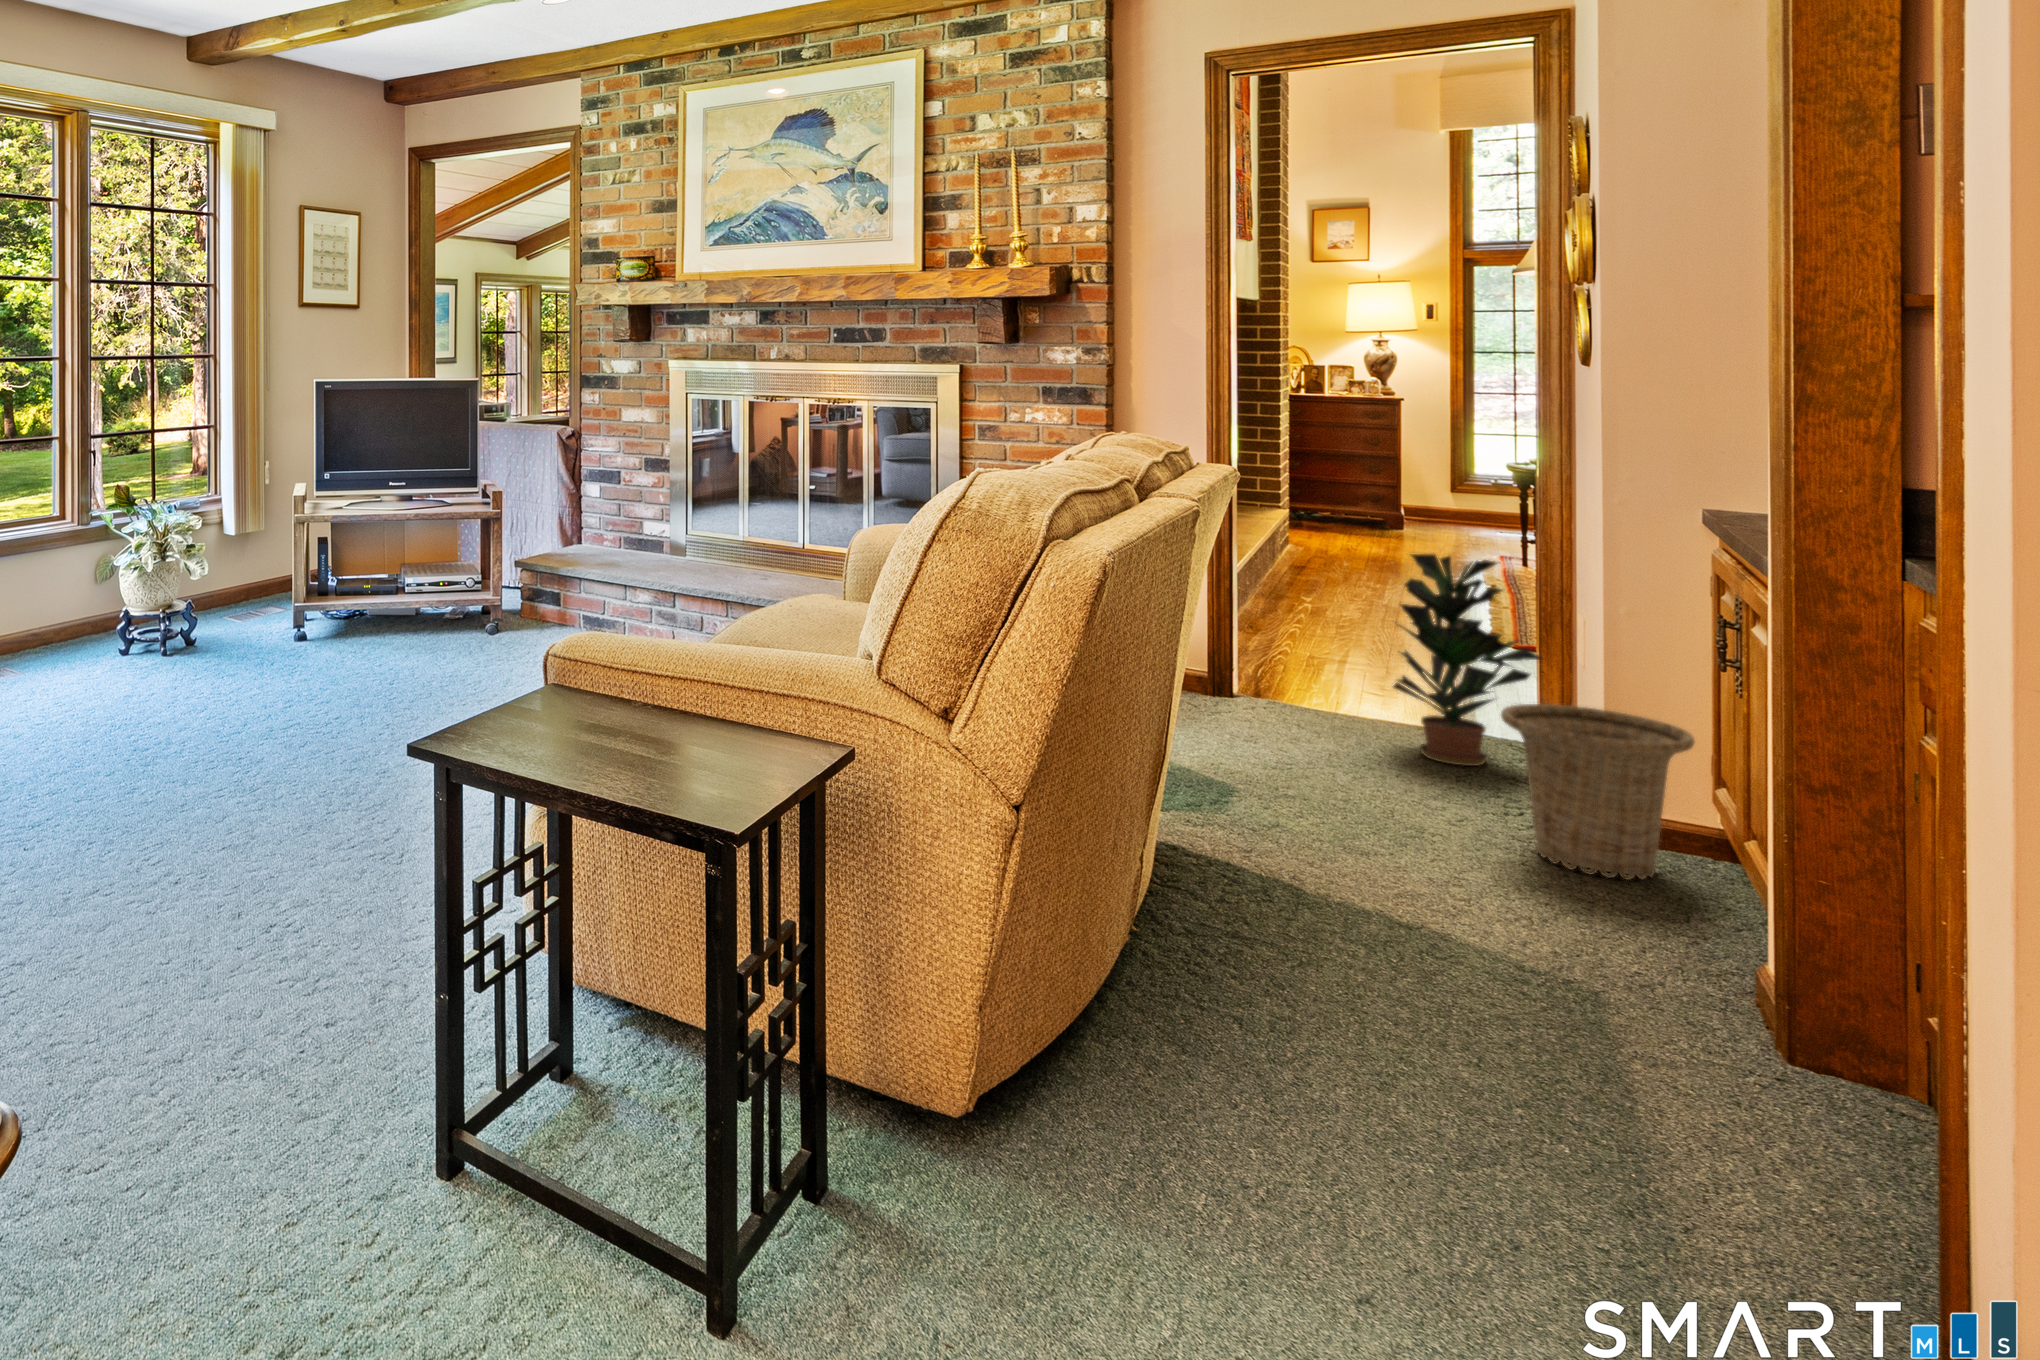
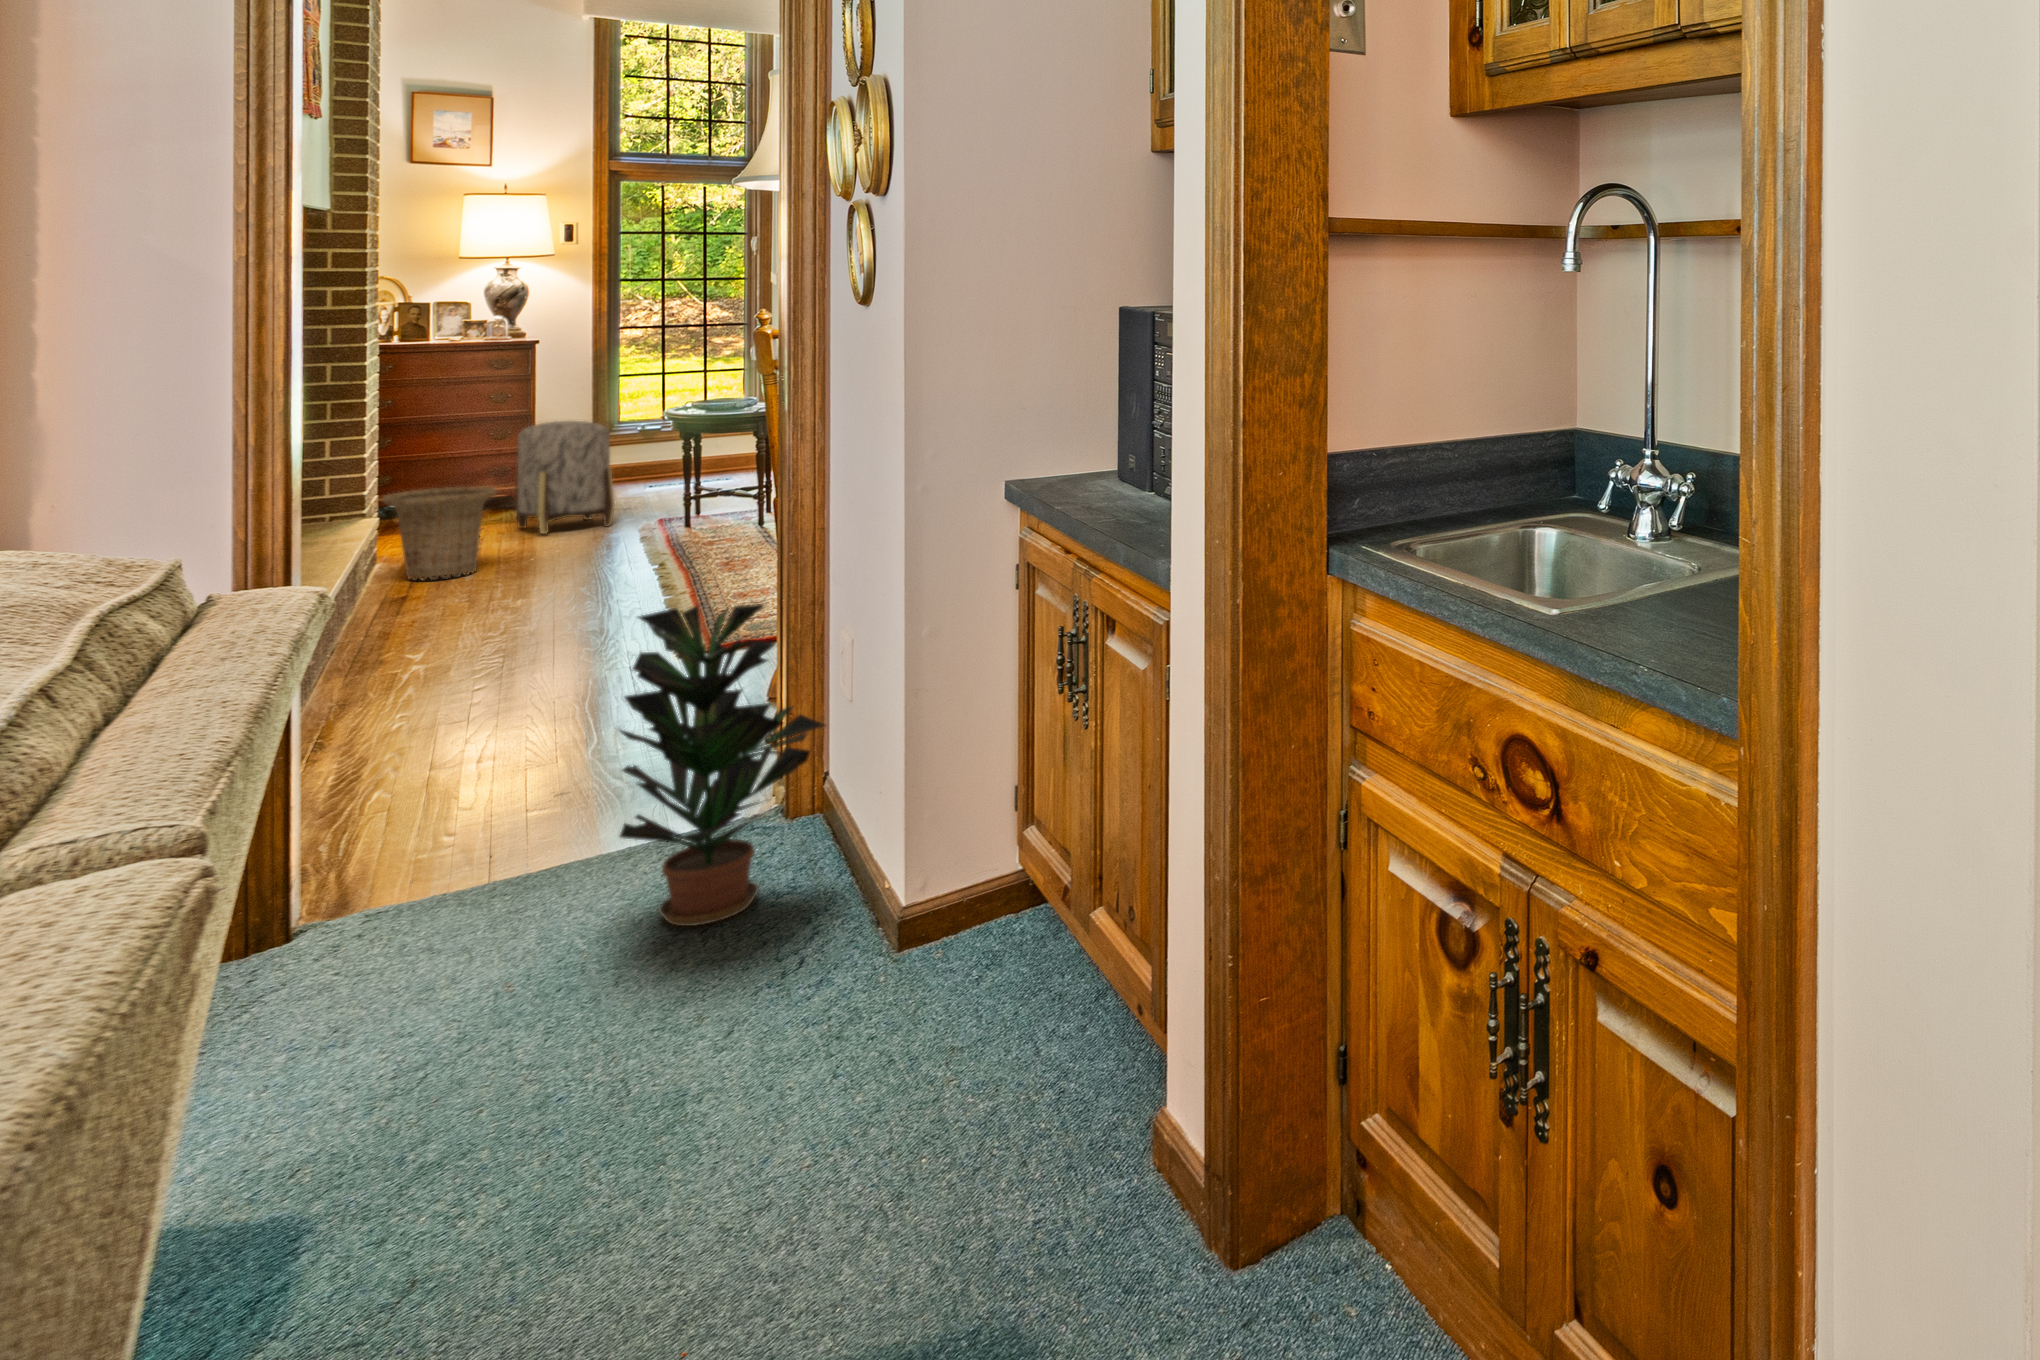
ottoman: none [1378,460,1456,549] -> present [515,421,615,534]
basket: present [1501,704,1694,880] -> present [382,487,496,580]

